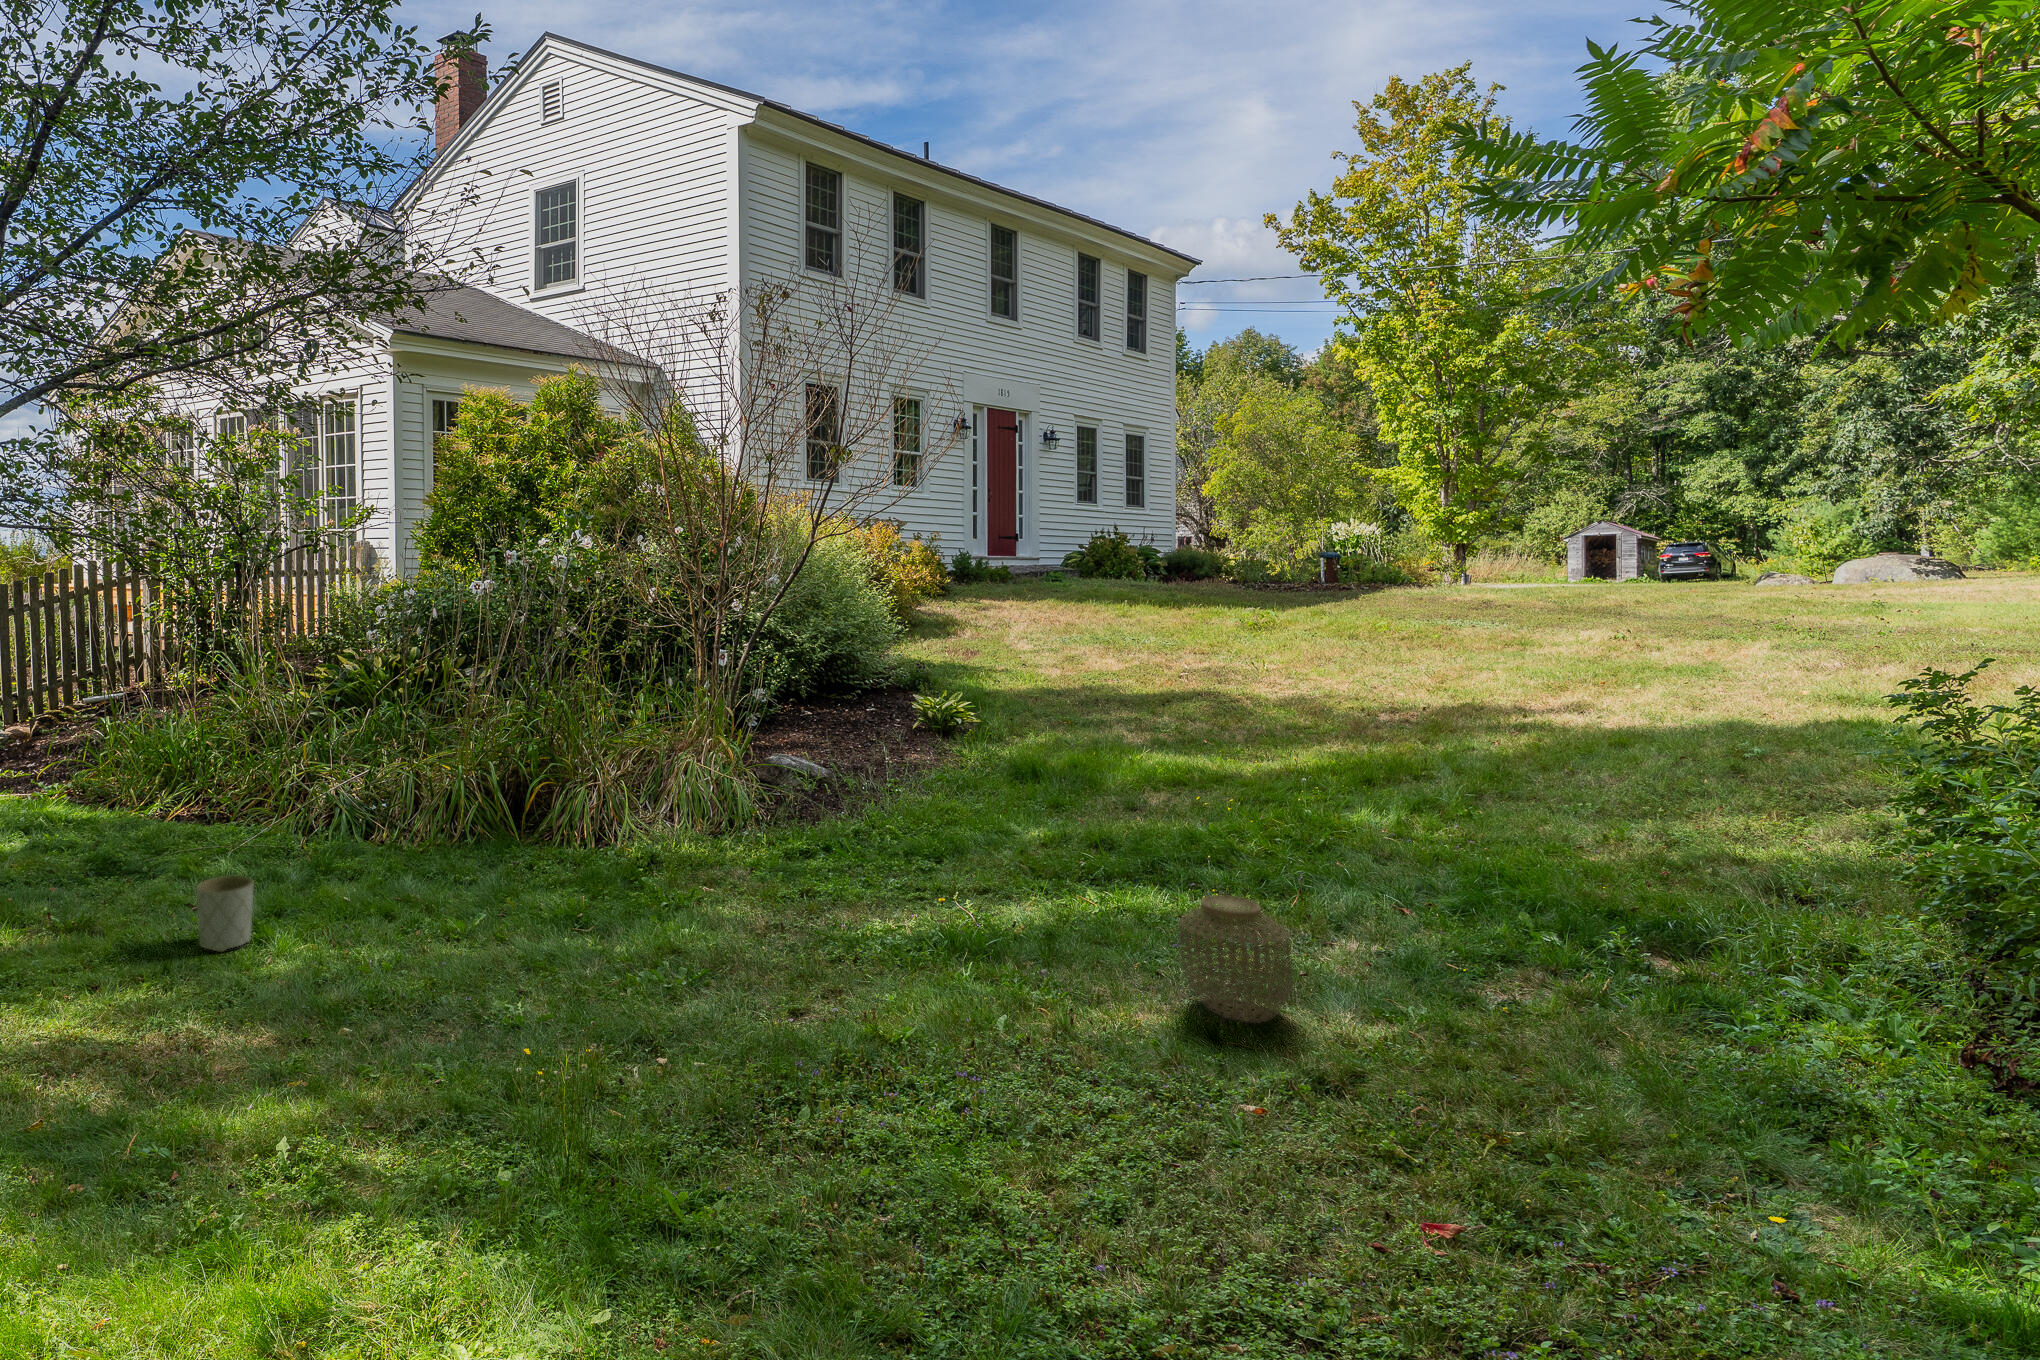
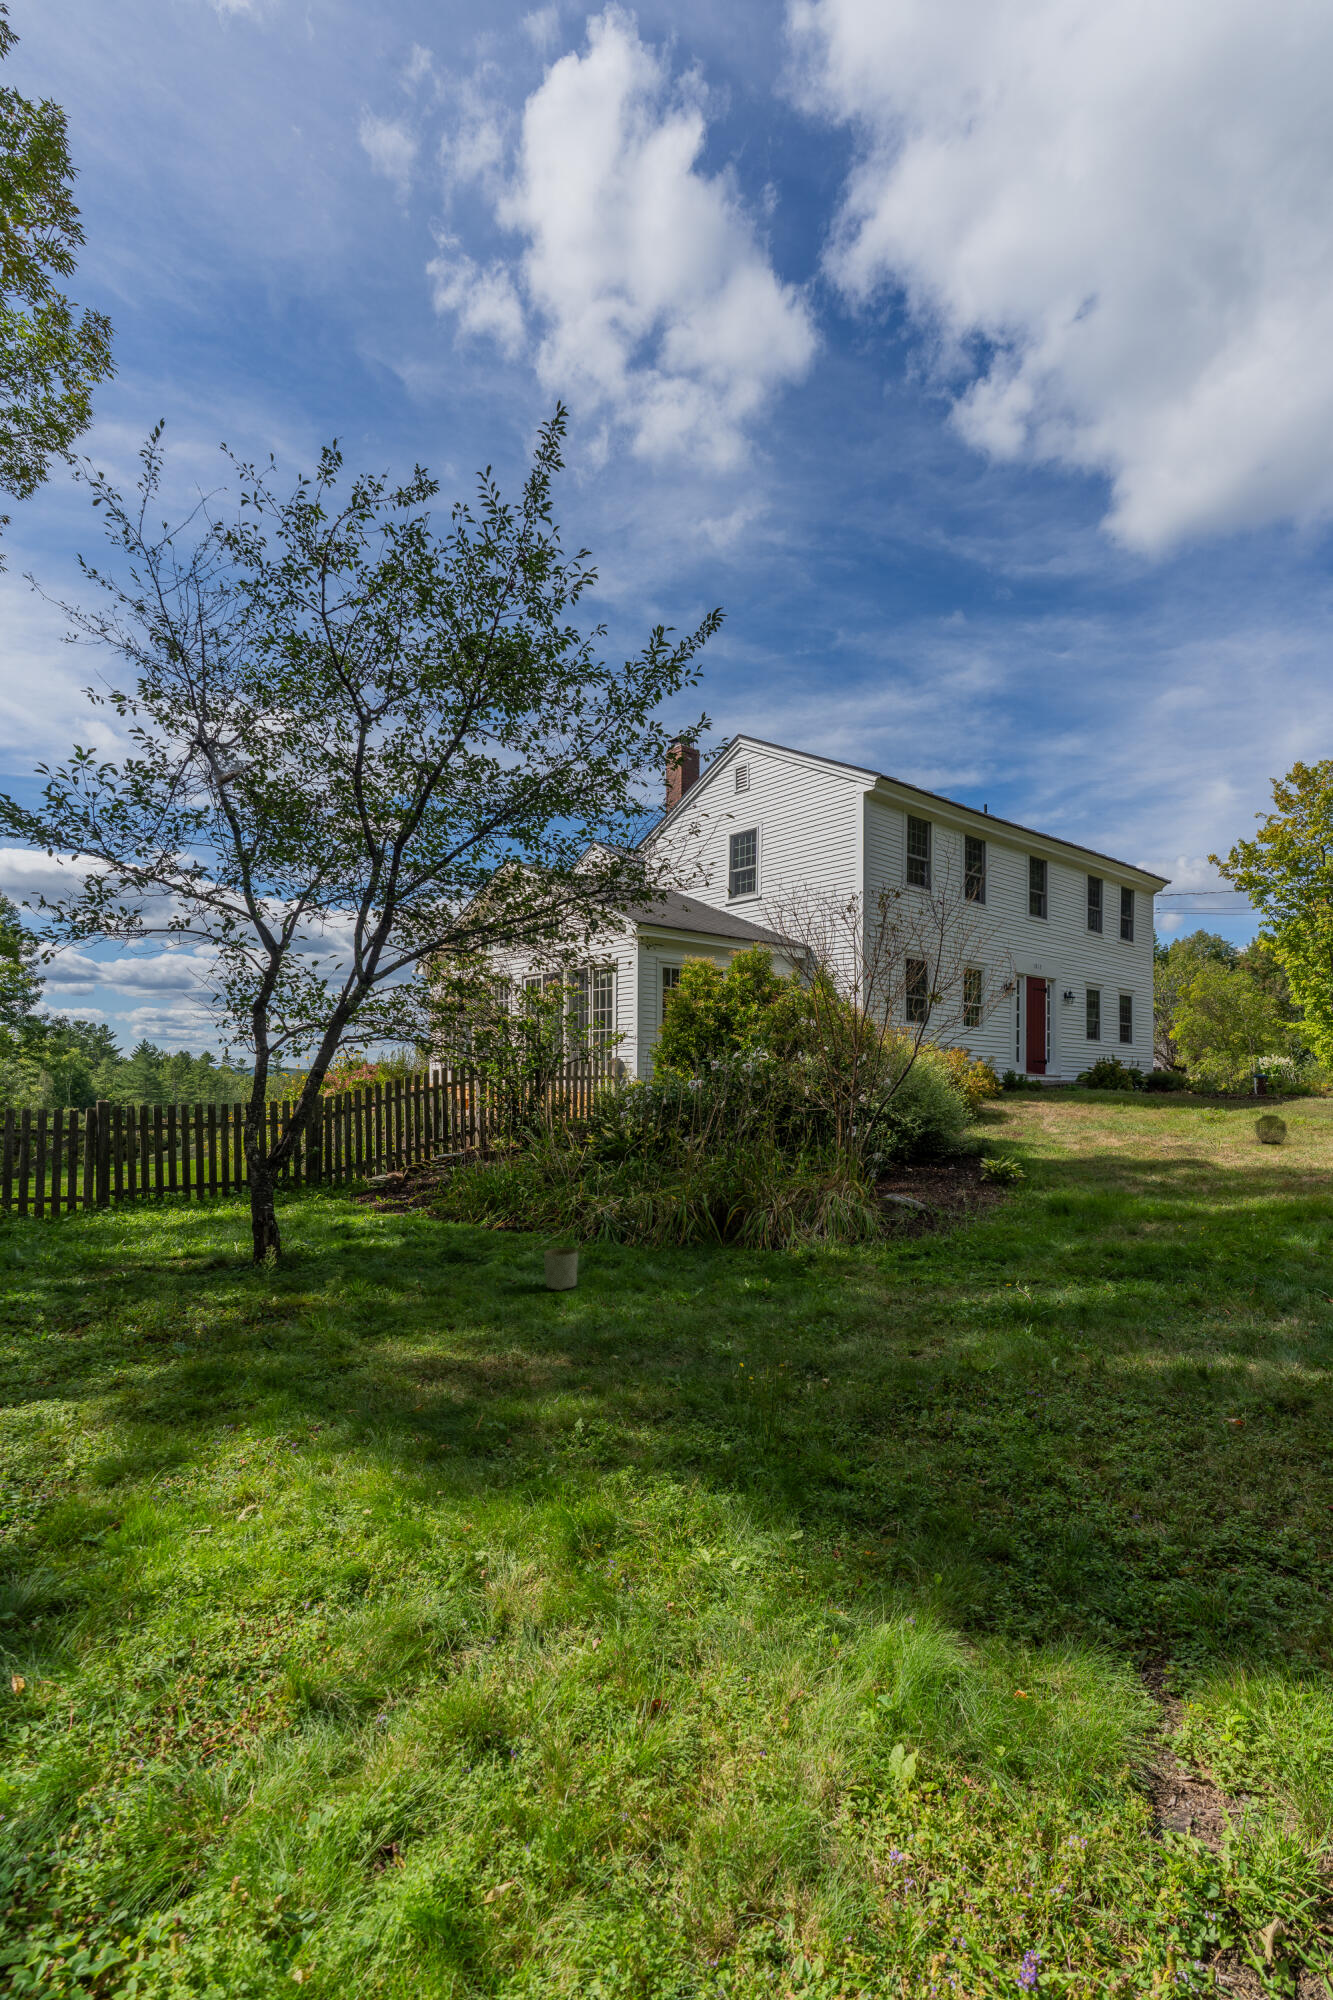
woven basket: present [1177,895,1293,1023] -> present [1255,1115,1287,1144]

